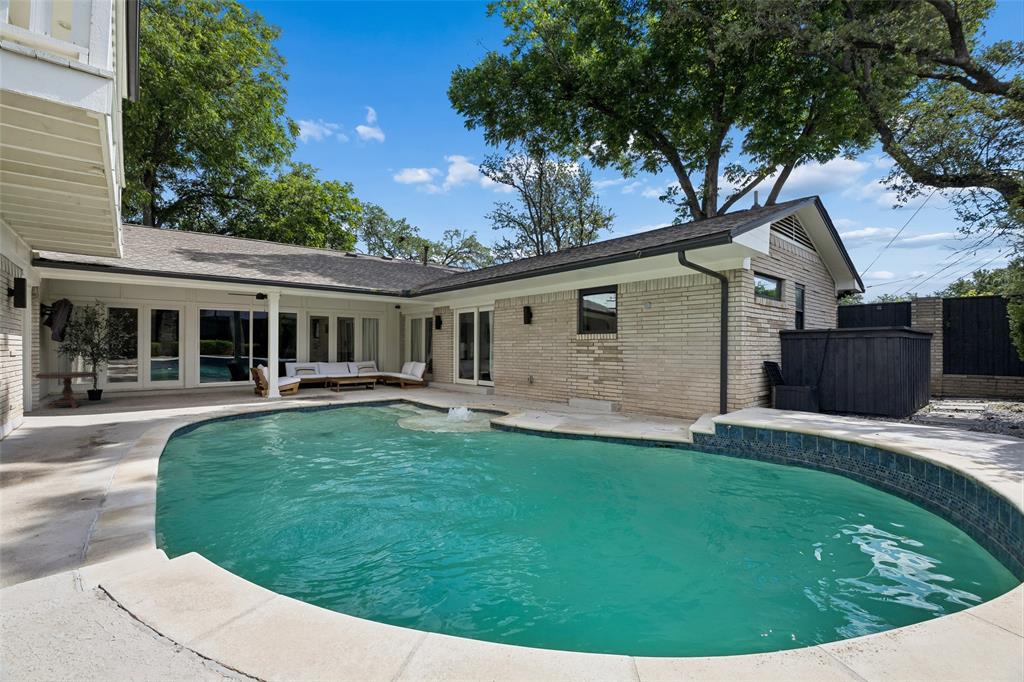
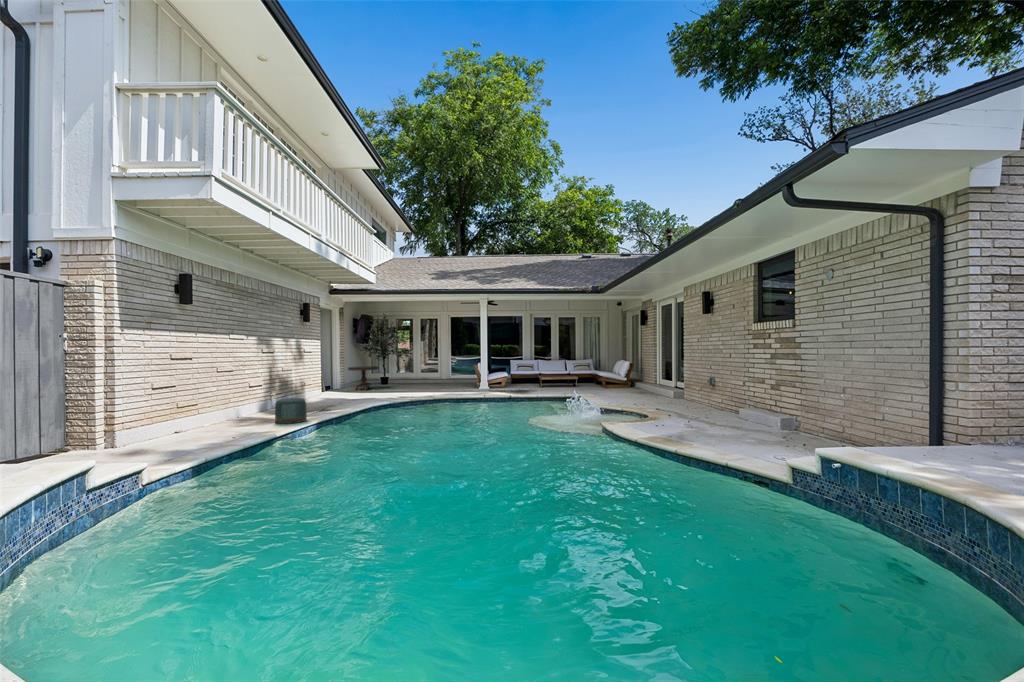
pouf: none [42,423,105,466] -> present [275,398,307,424]

